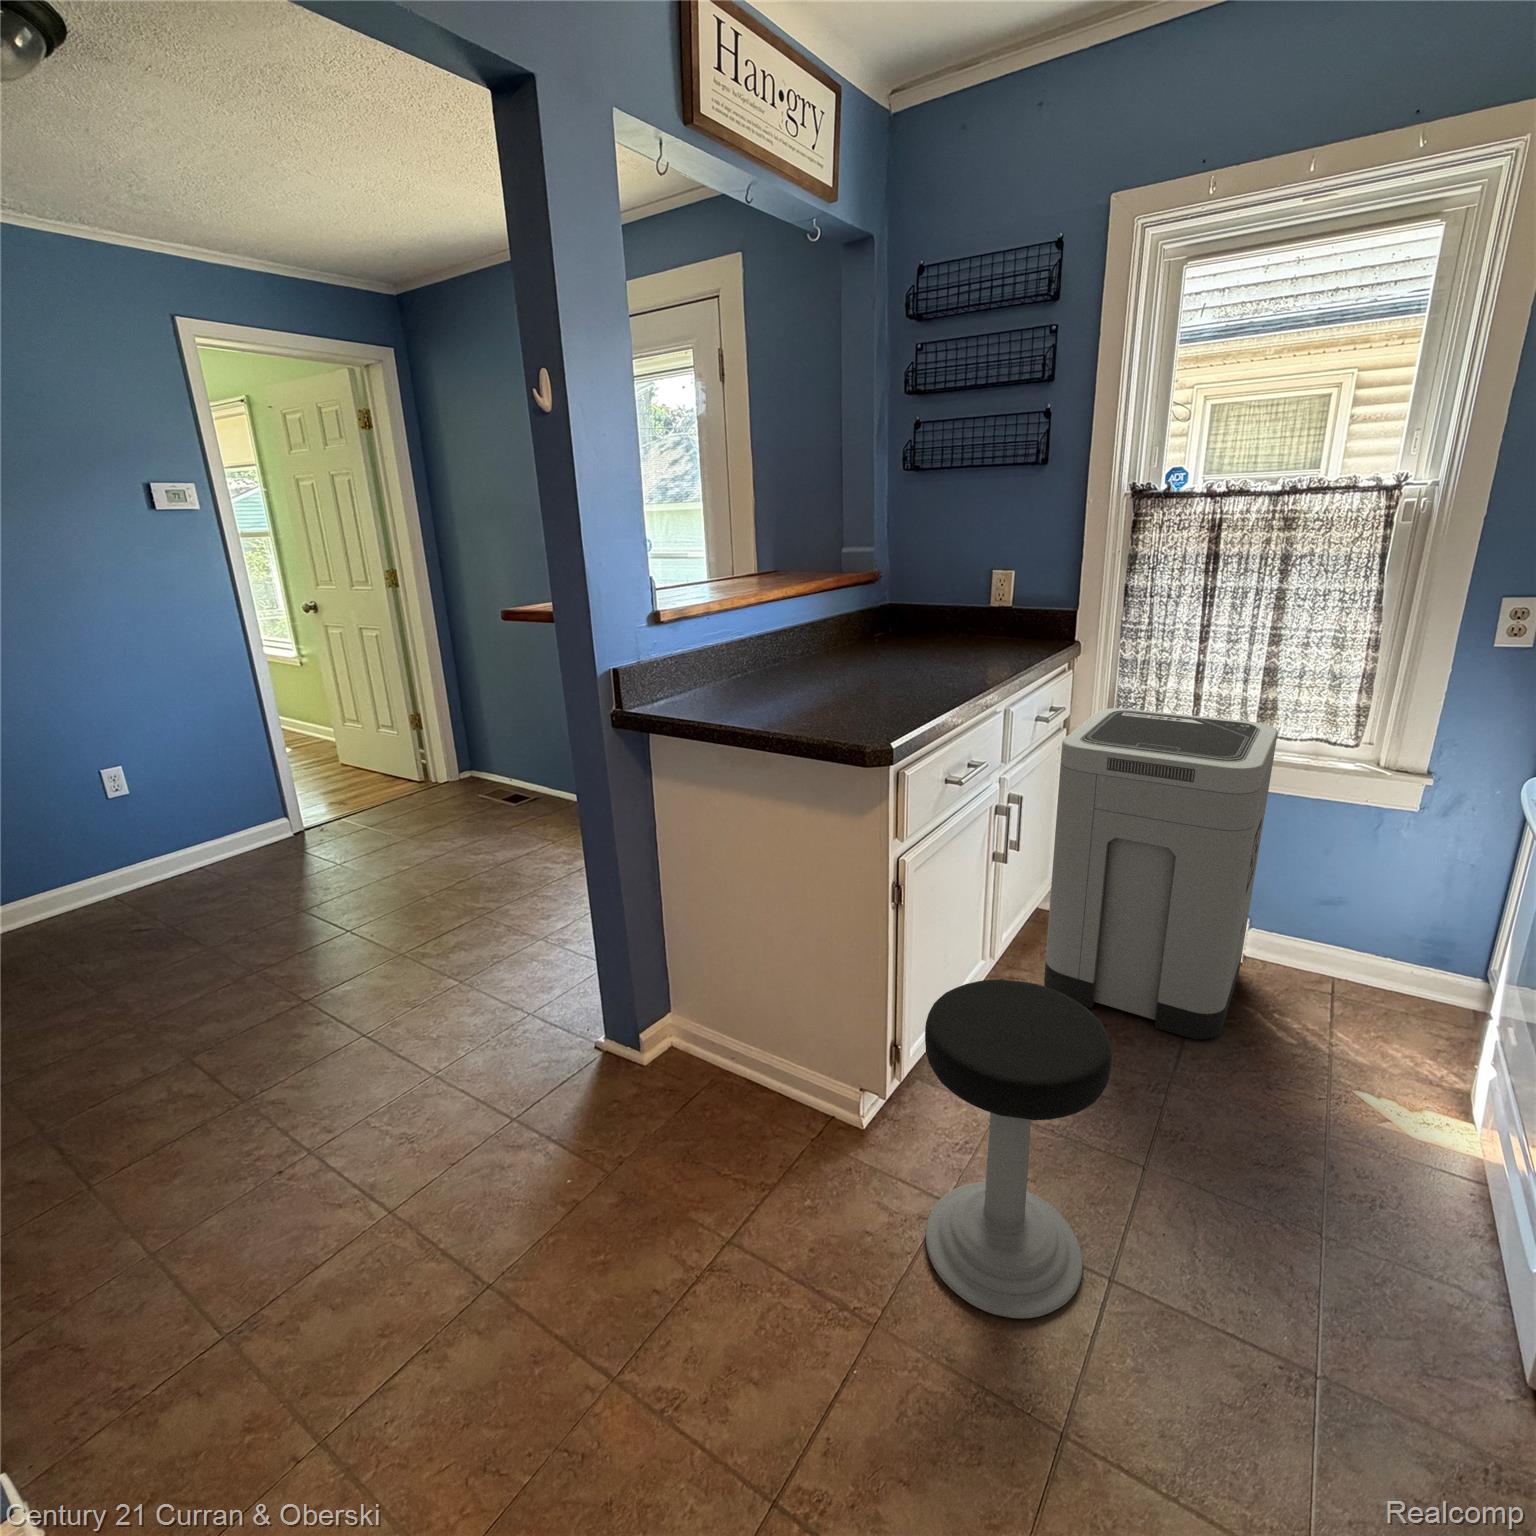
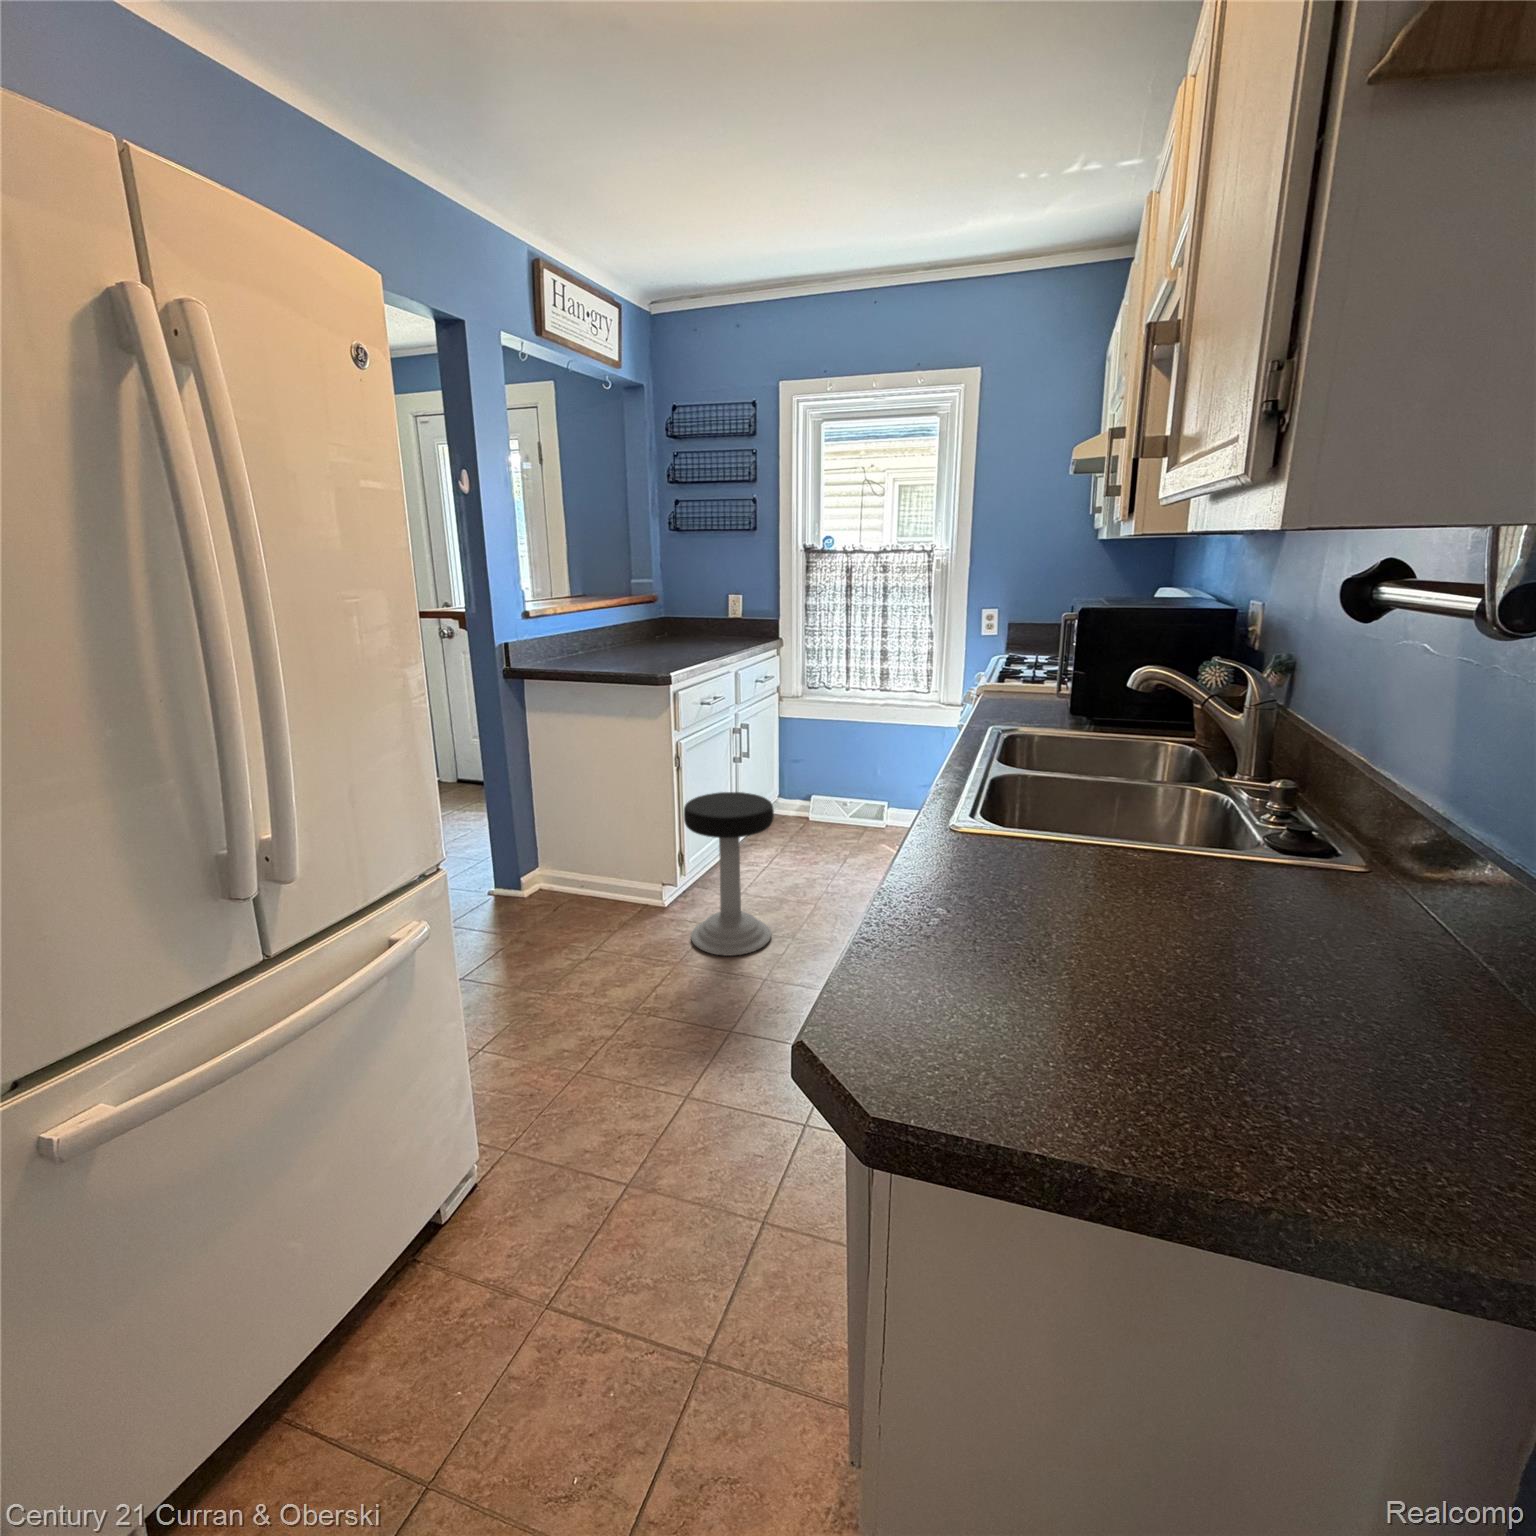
trash can: present [1044,708,1278,1039] -> none [768,677,885,859]

